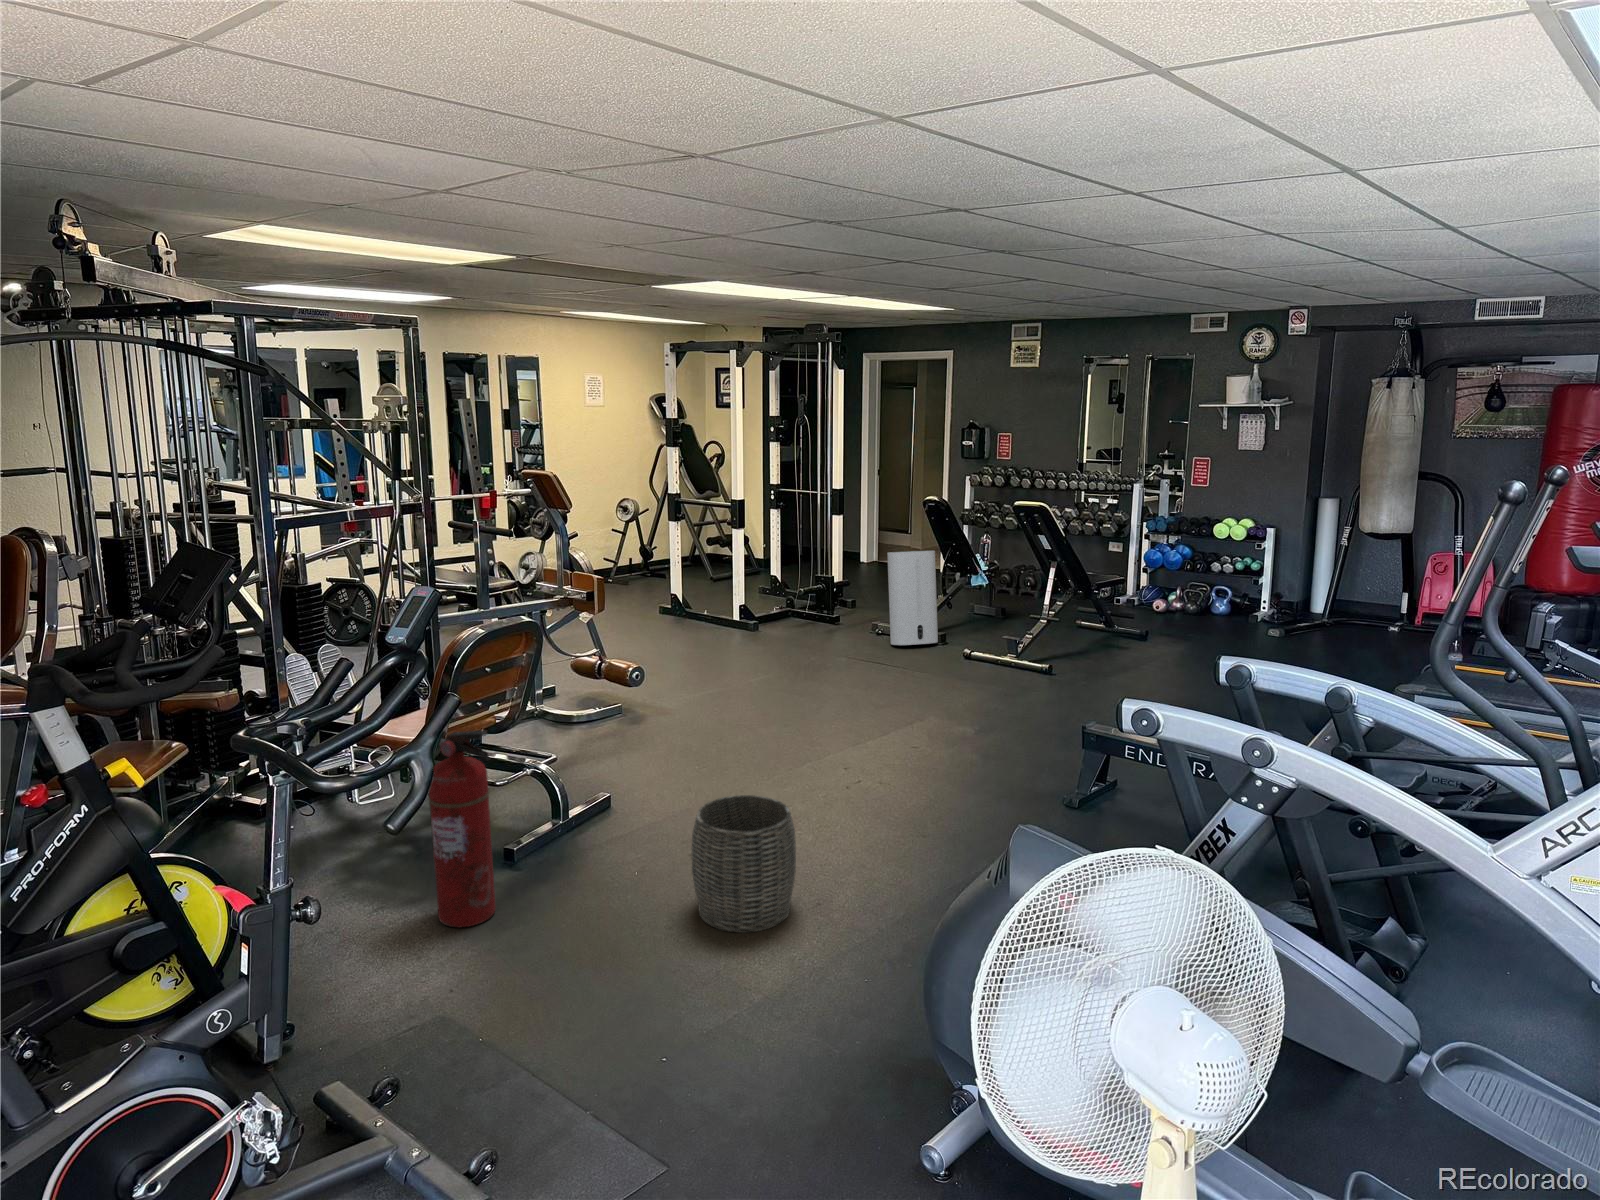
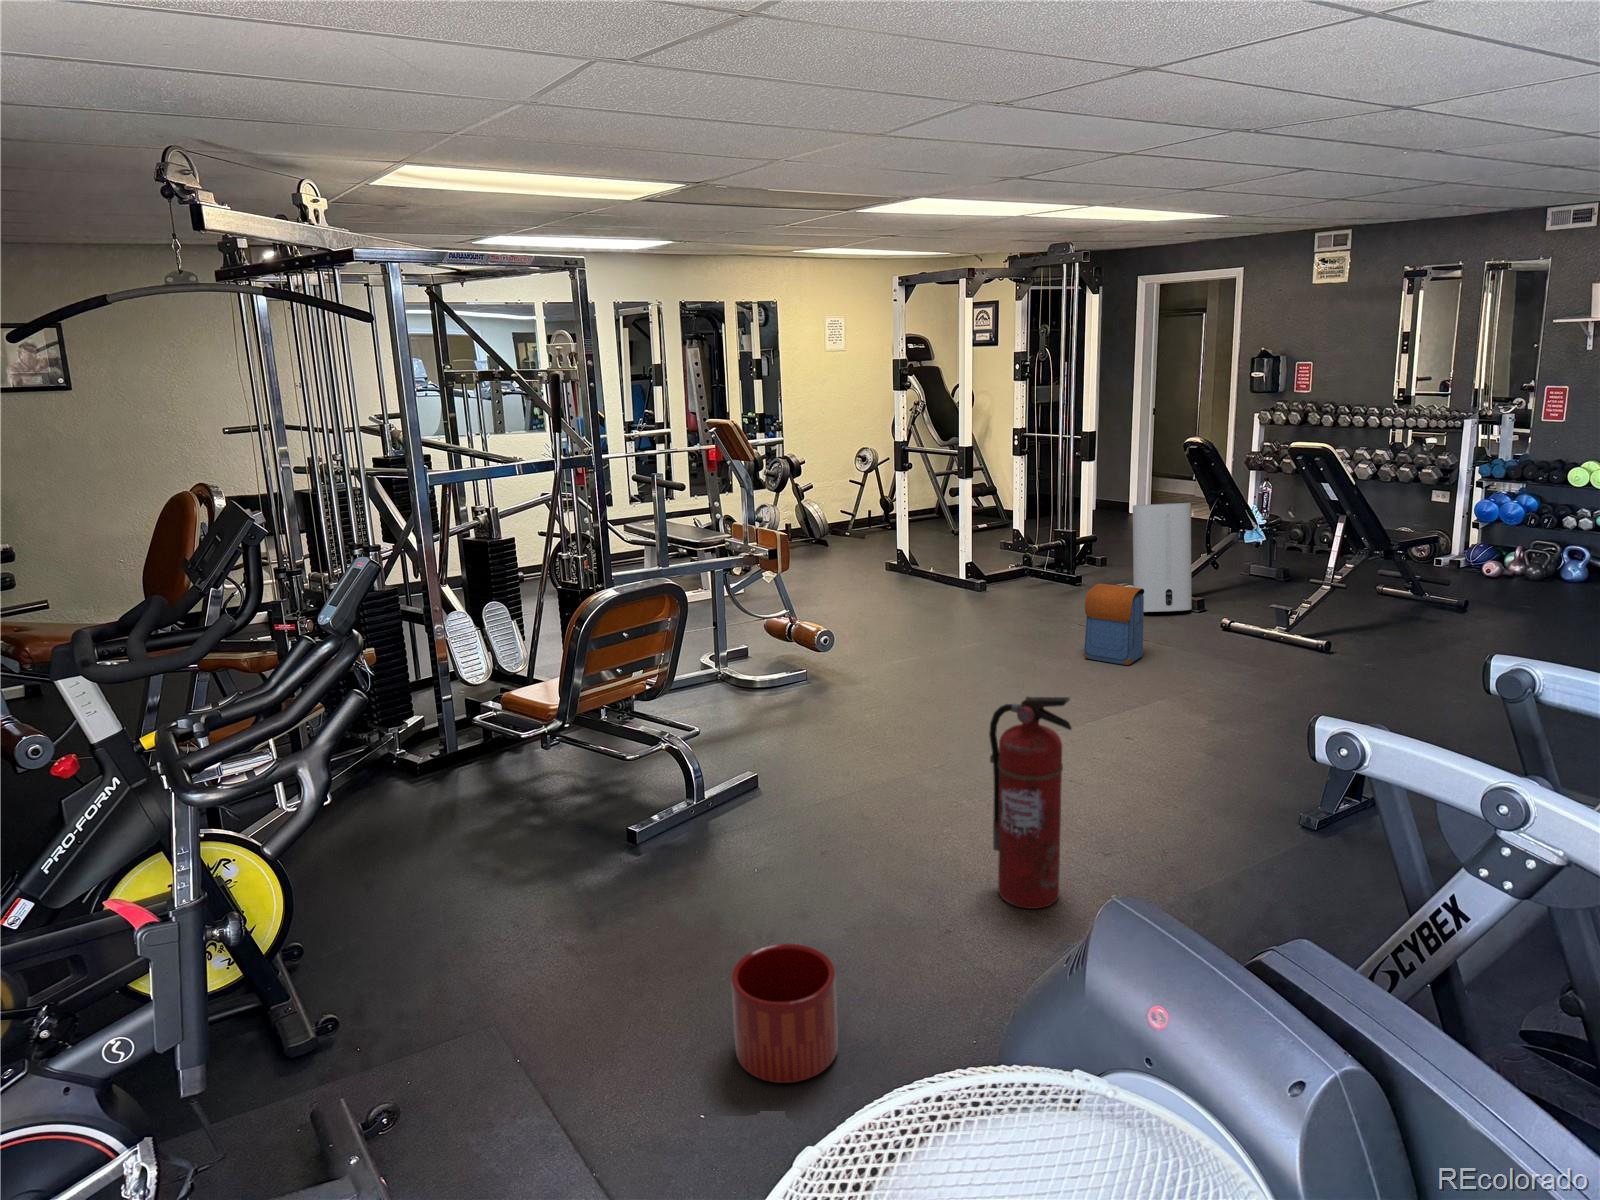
backpack: none [860,620,908,690] -> present [1084,583,1144,665]
fire extinguisher: present [428,730,496,927] -> present [989,697,1072,909]
woven basket: present [692,795,796,933] -> none [819,789,937,946]
planter: none [650,929,743,1050] -> present [731,943,838,1083]

